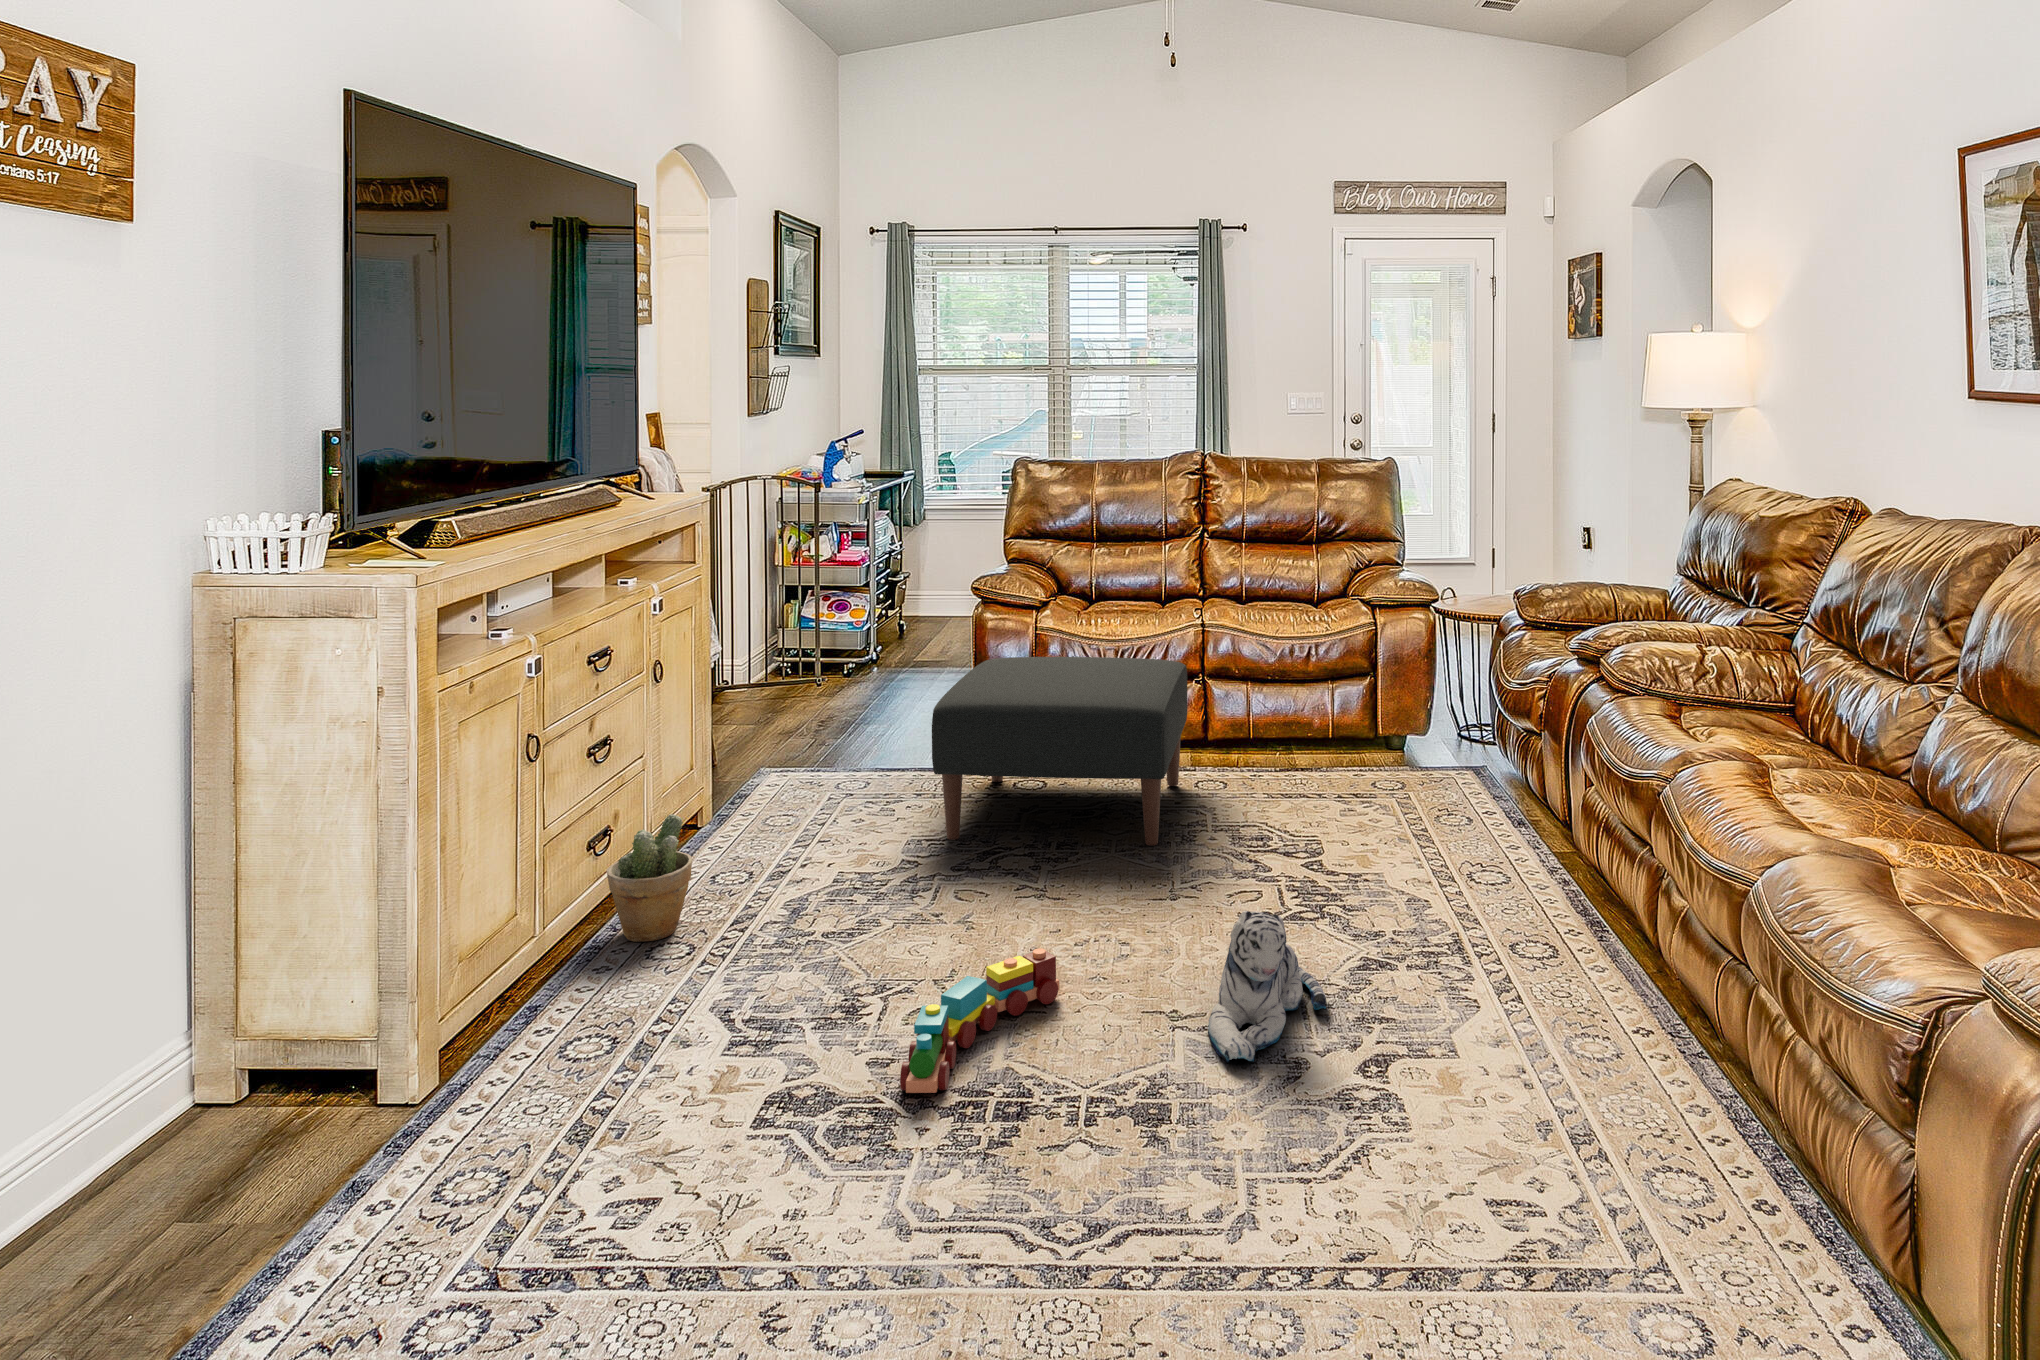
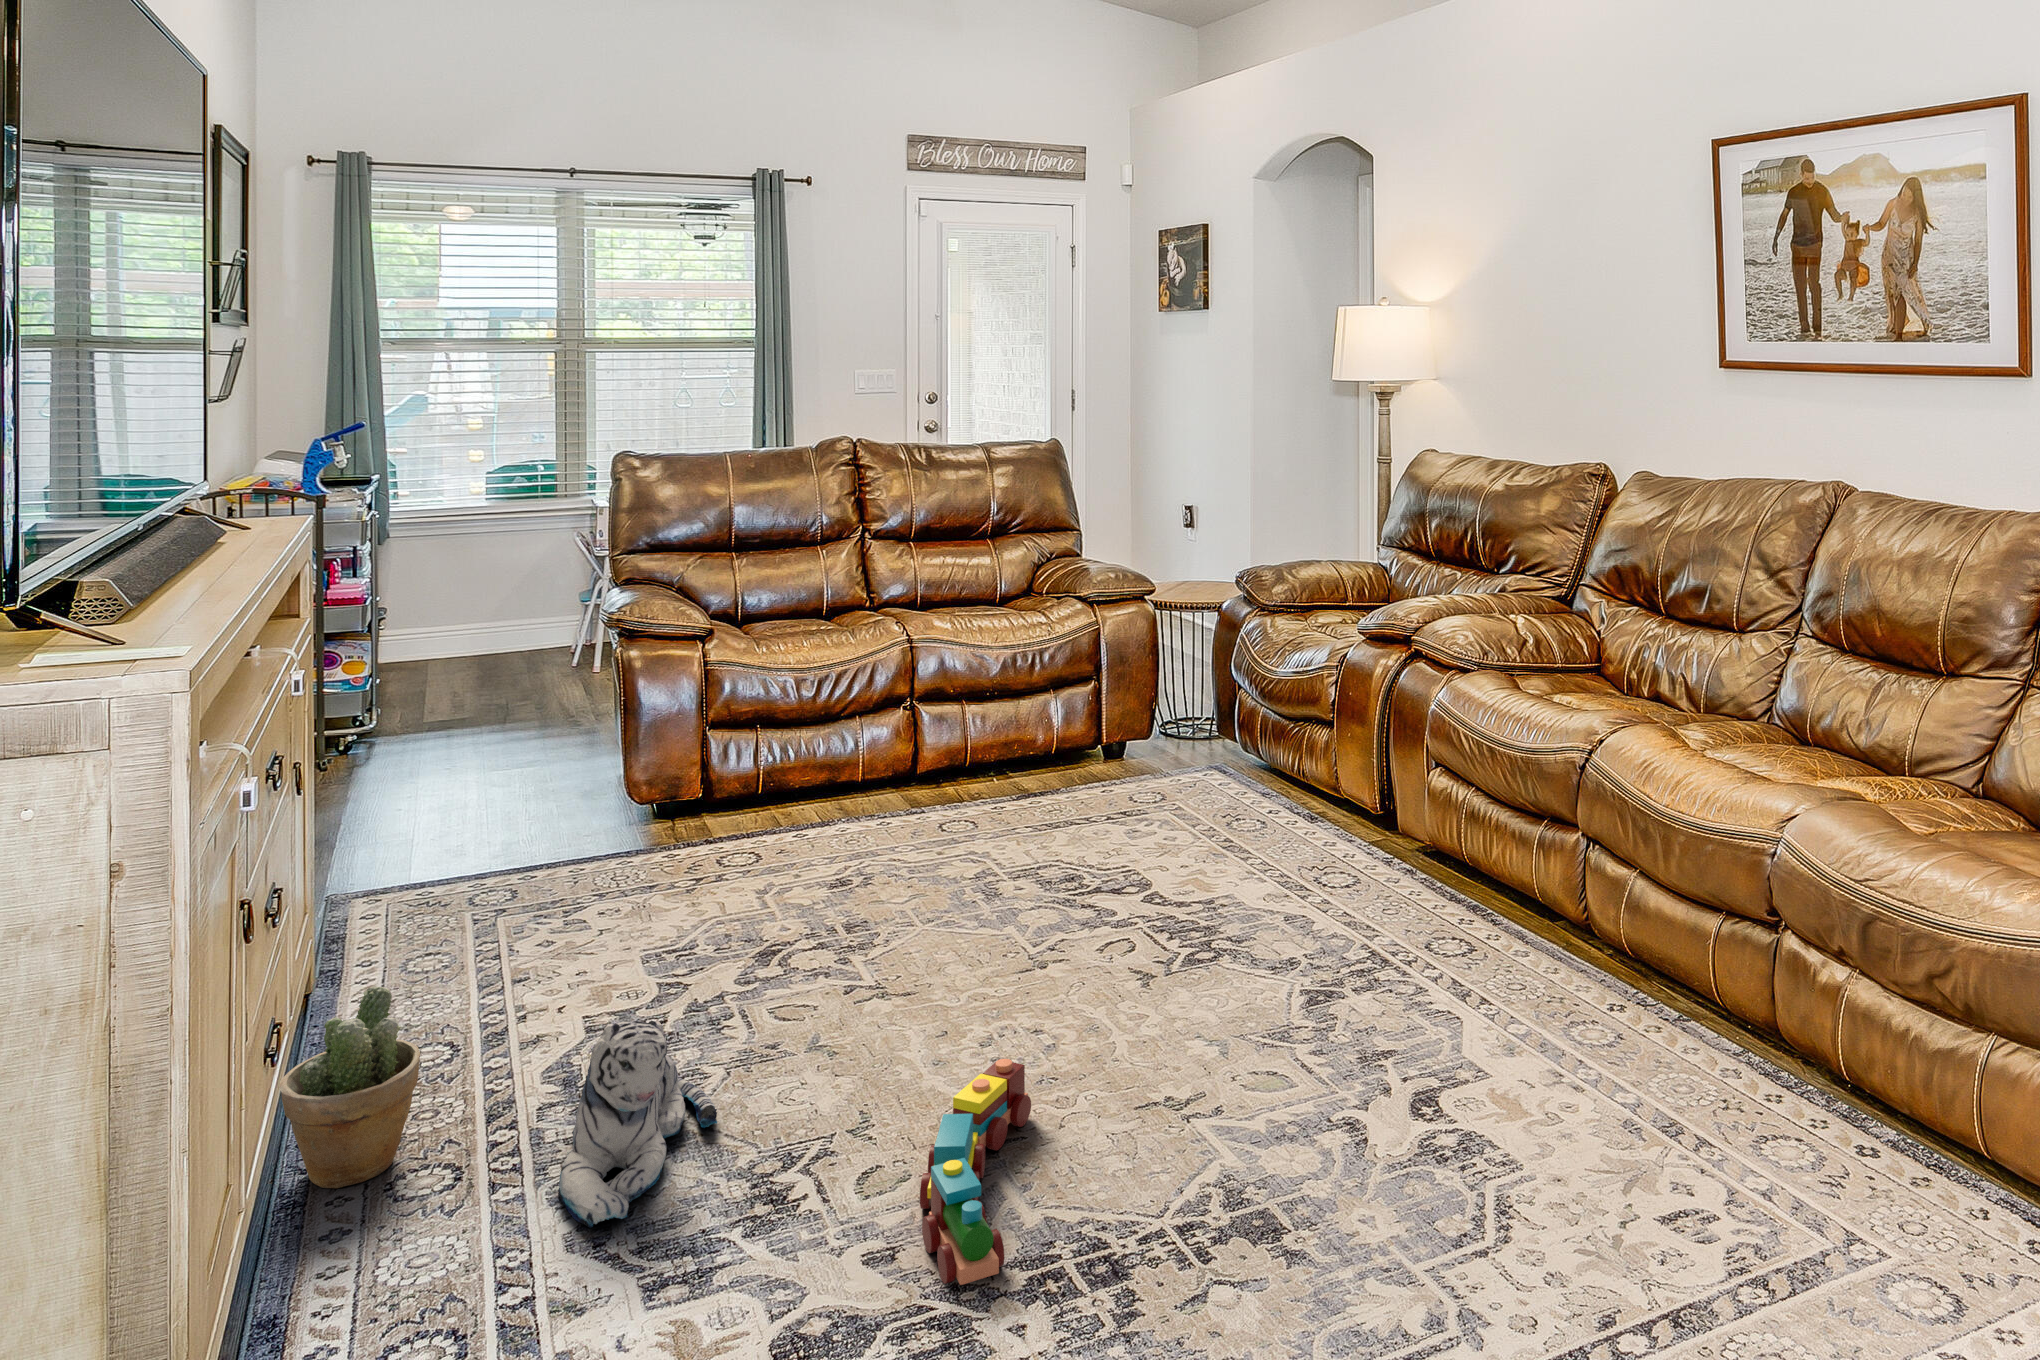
ottoman: present [932,657,1188,846] -> none [666,687,982,950]
plush toy: present [1208,911,1326,1062] -> present [558,1020,717,1228]

